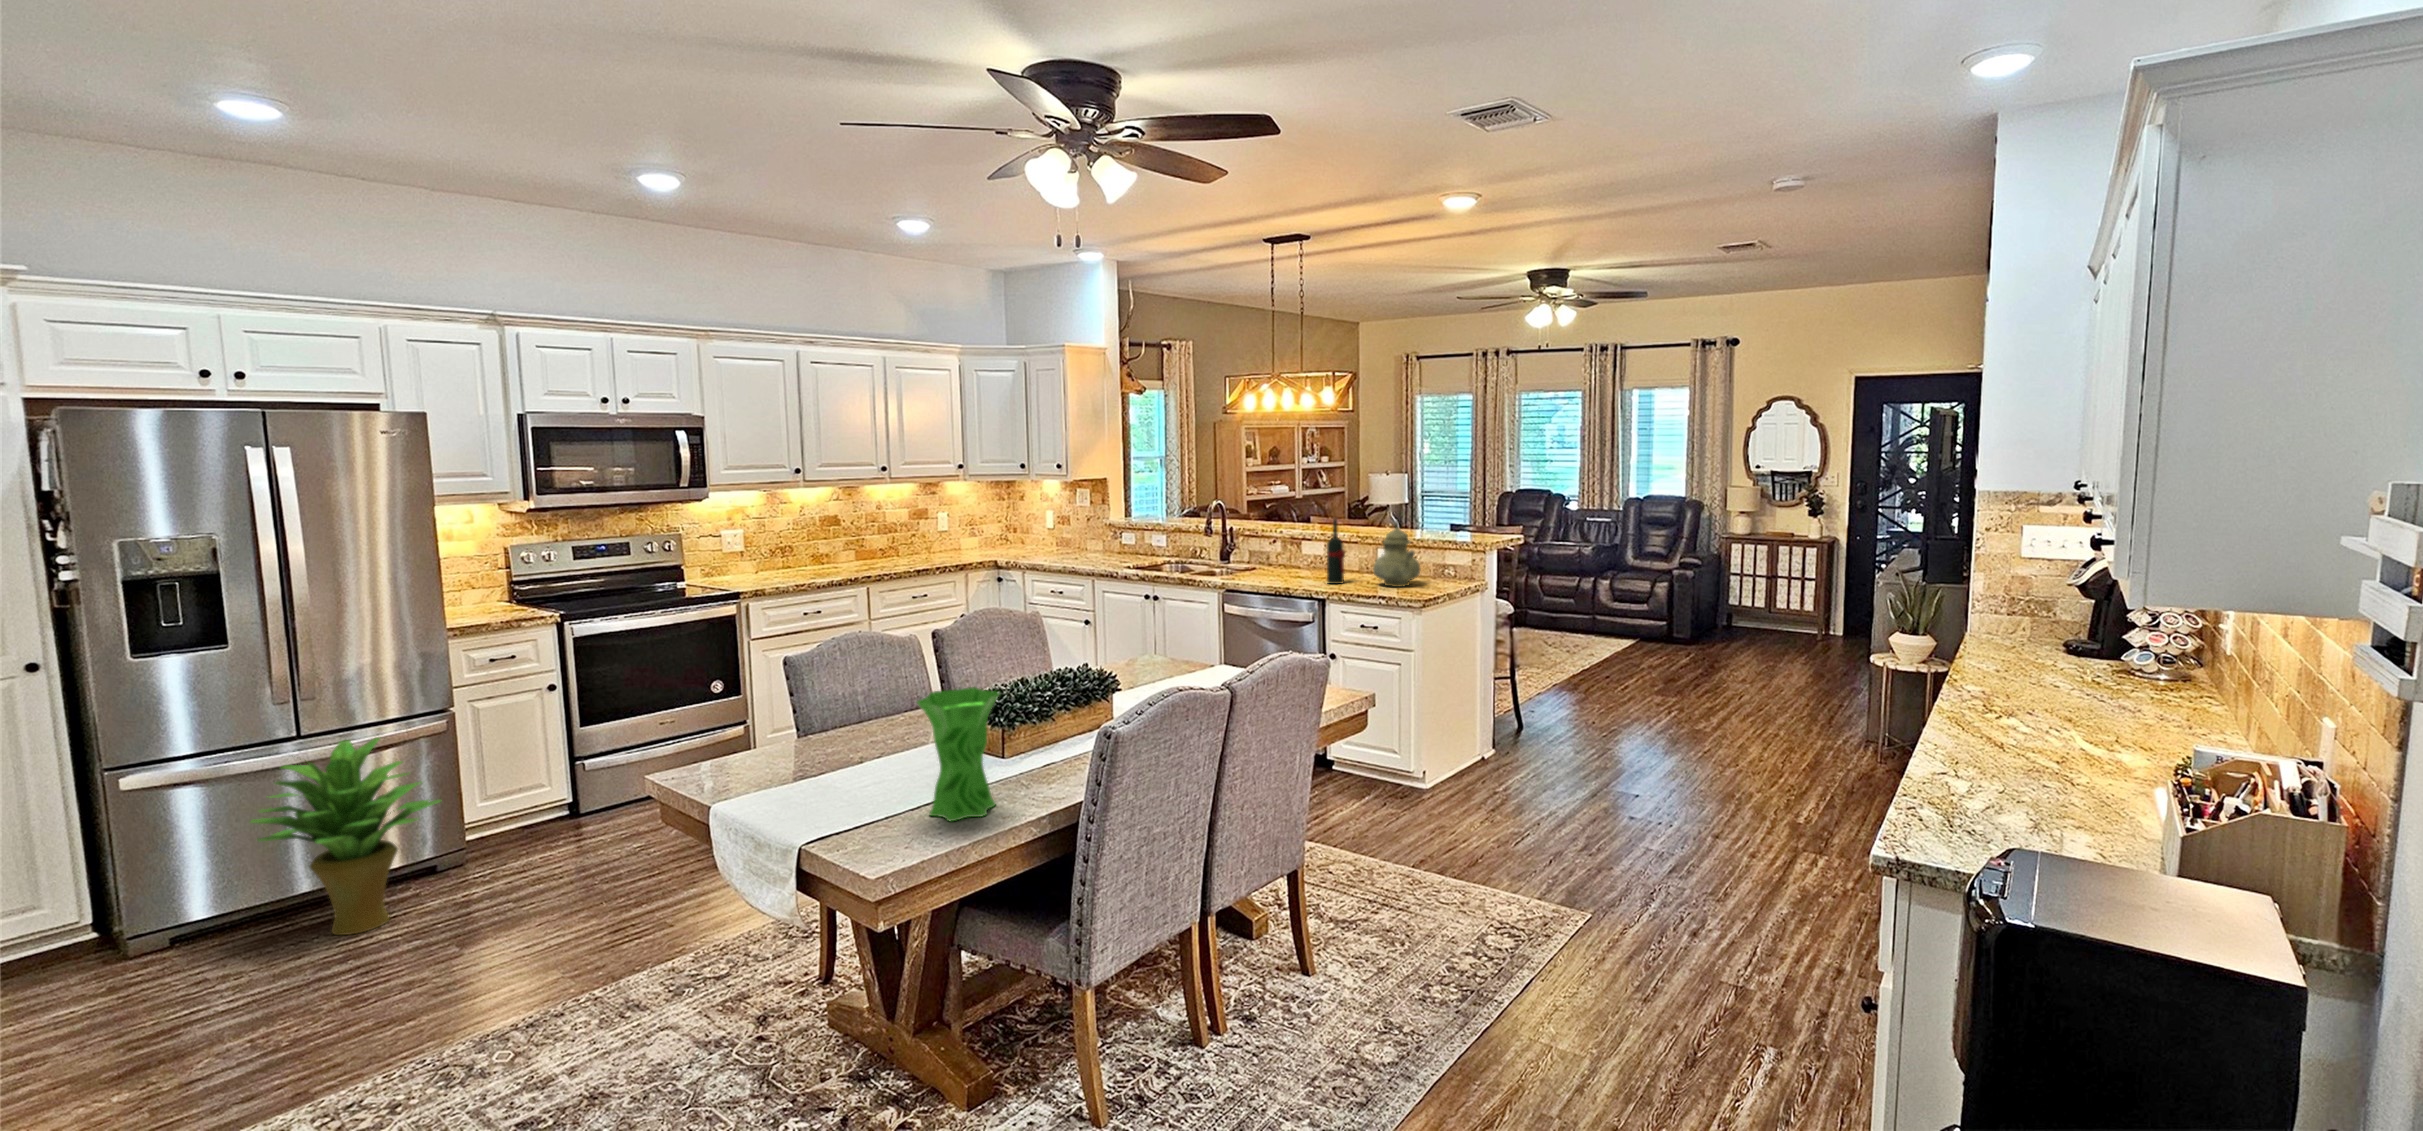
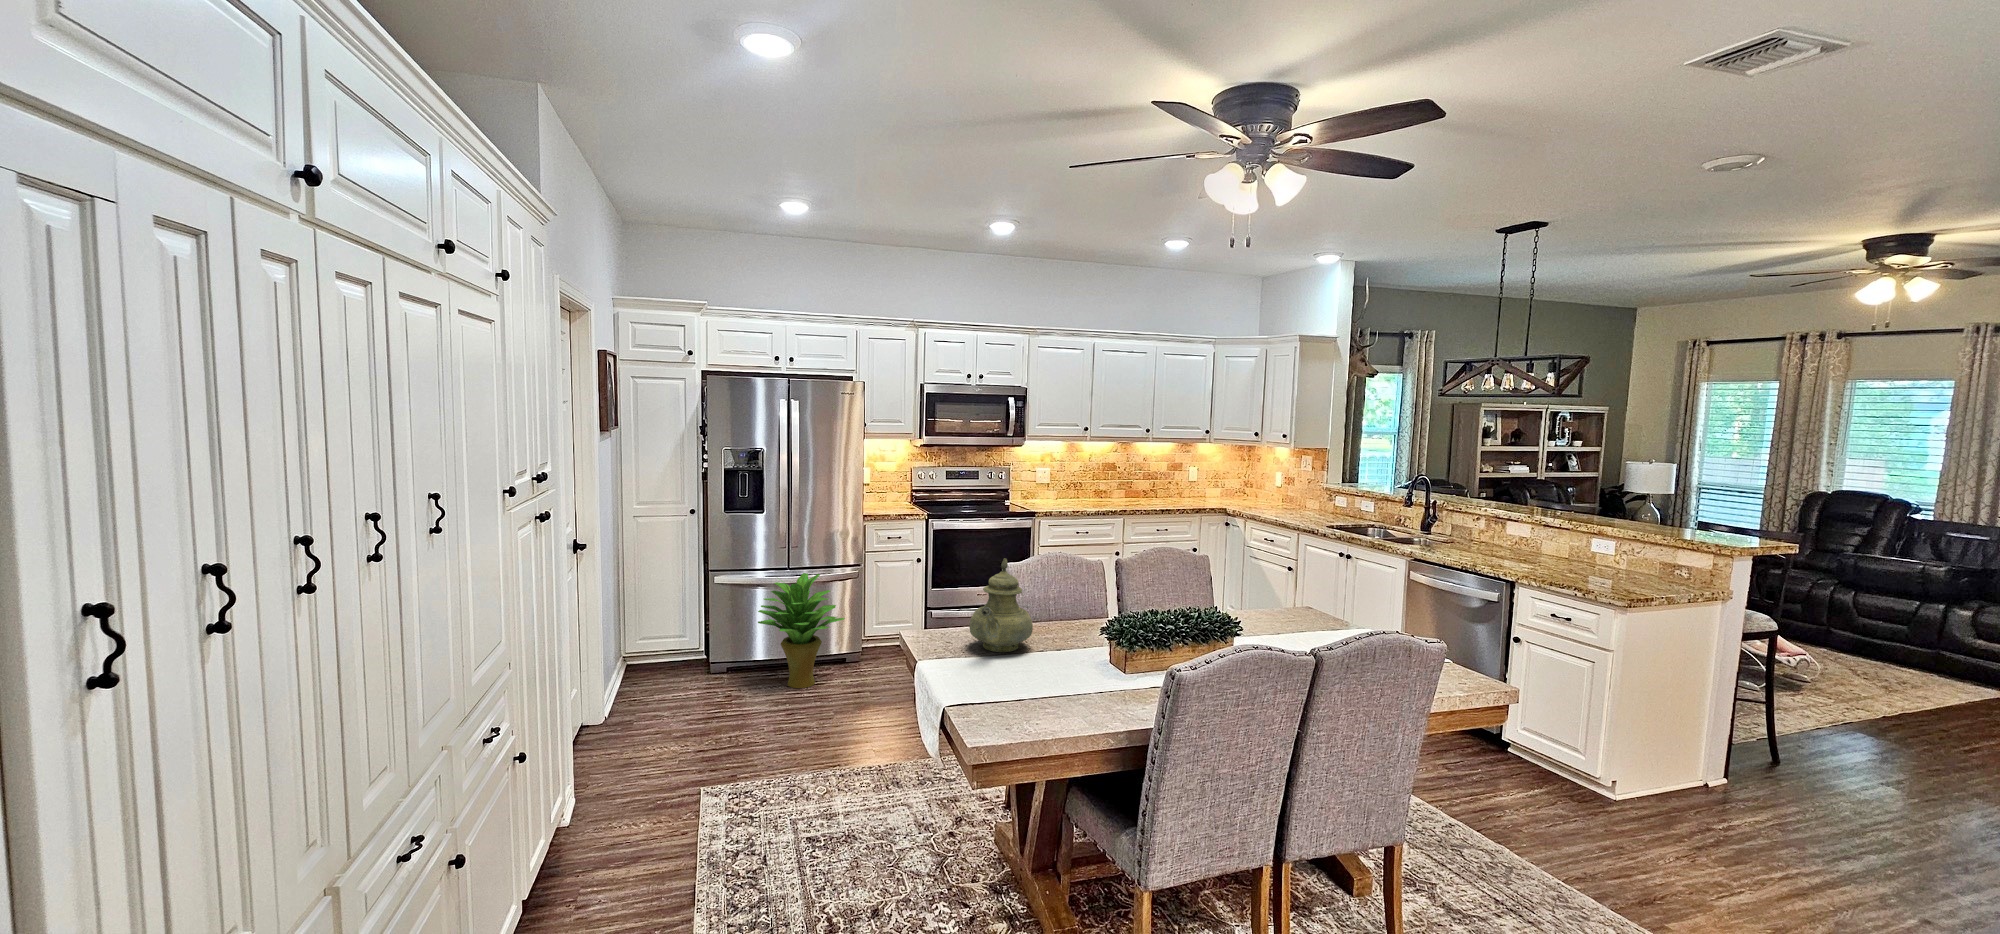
wine bottle: present [1327,517,1345,584] -> none [1520,501,1545,568]
teapot: present [1373,520,1420,587] -> present [969,558,1033,652]
vase: present [917,687,999,821] -> none [1031,609,1098,719]

